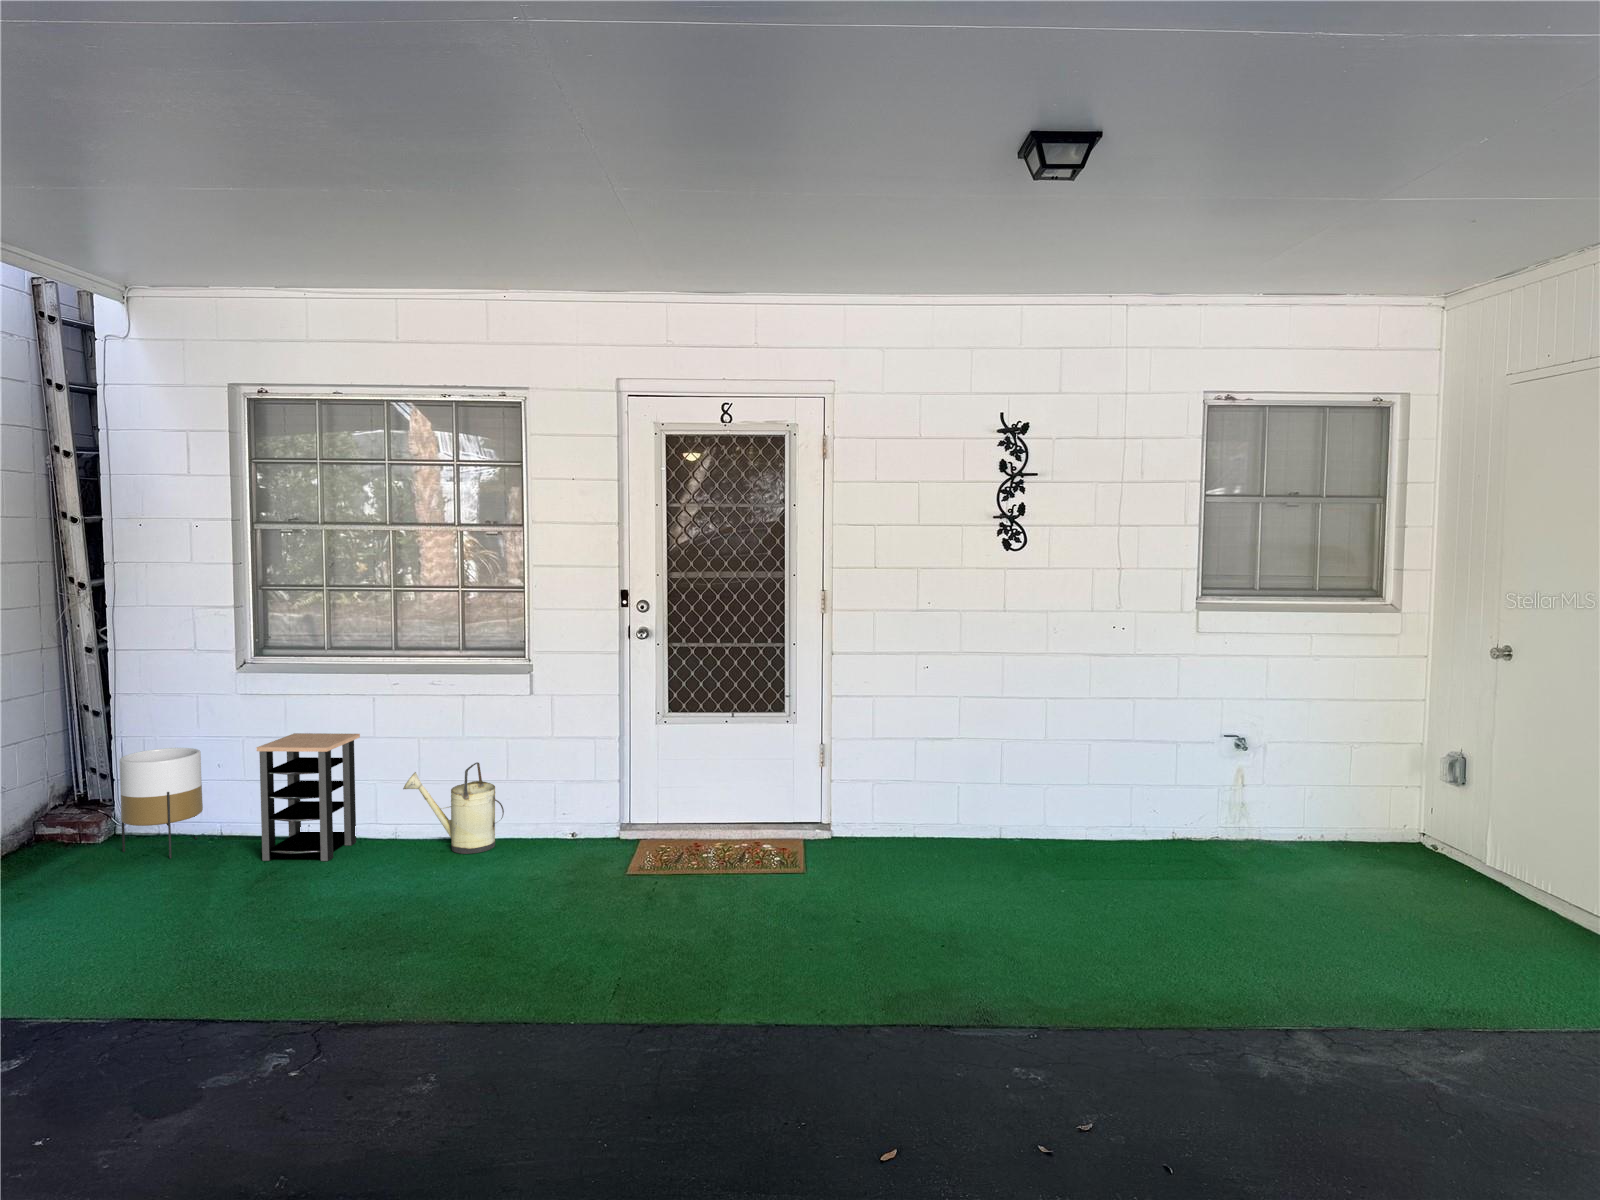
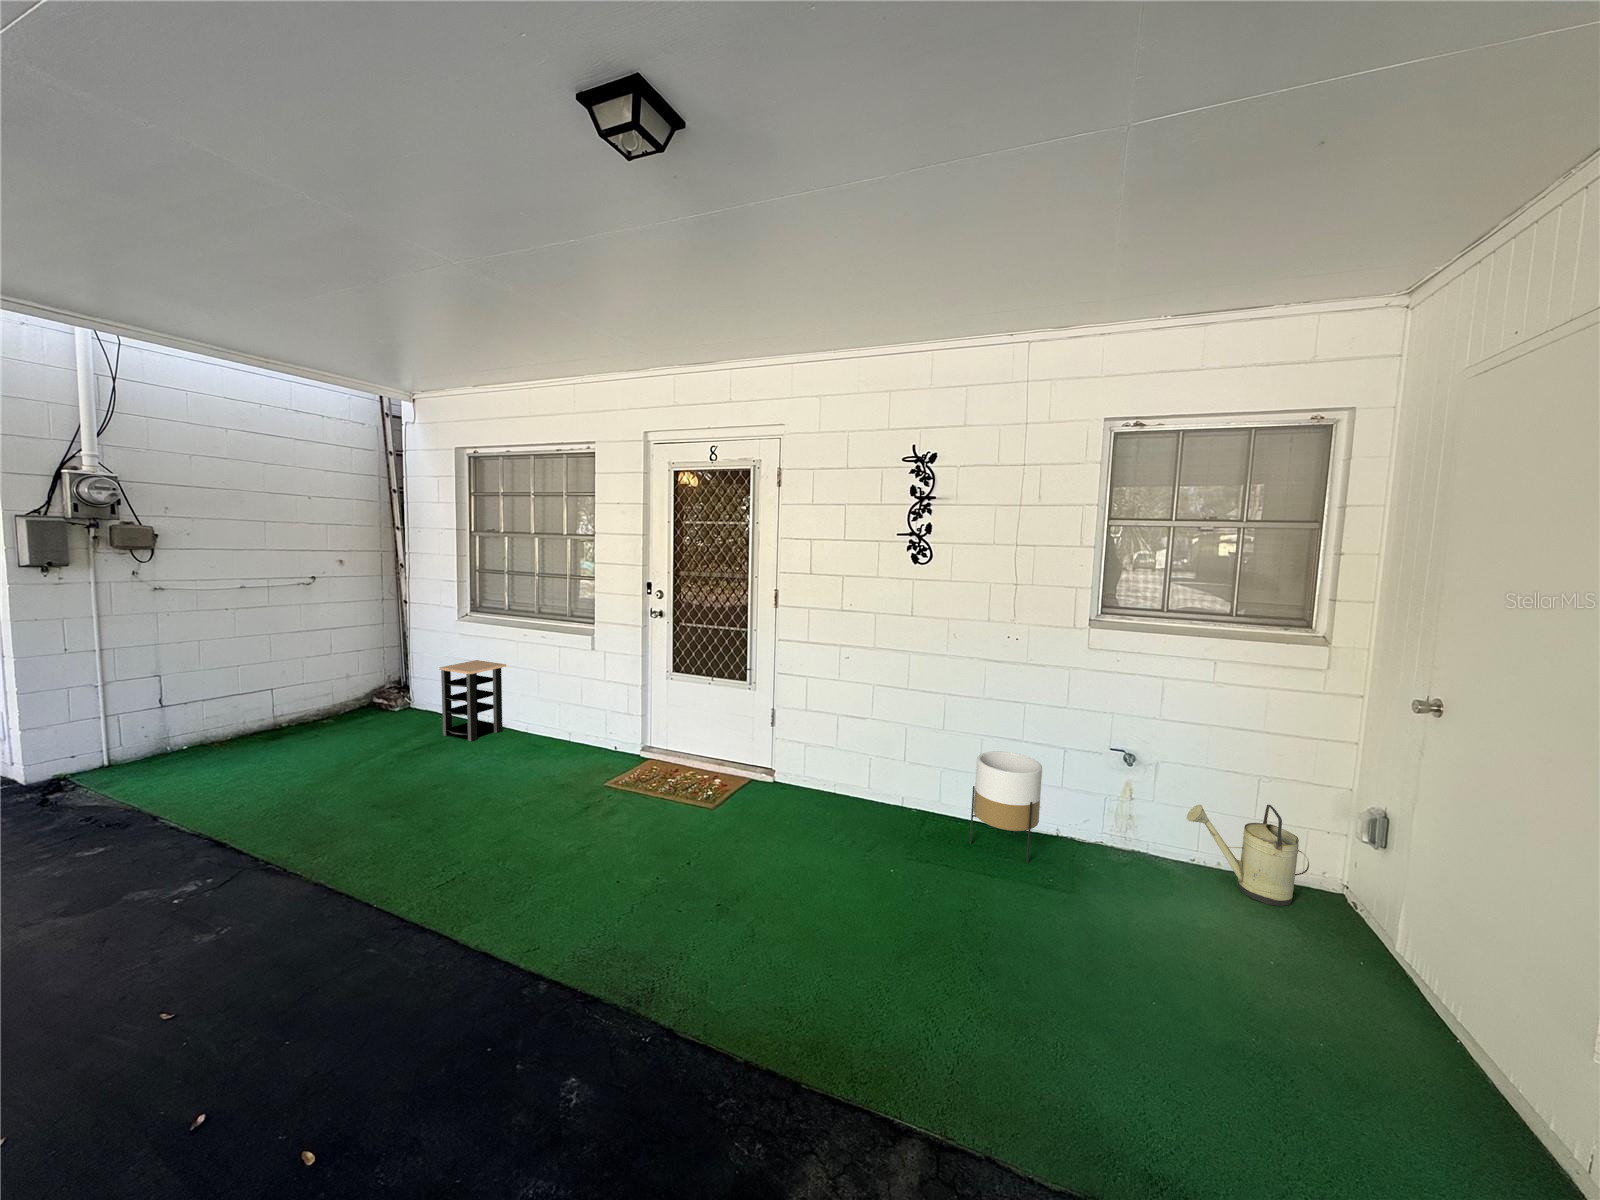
planter: present [119,748,203,858] -> present [970,751,1042,863]
watering can: present [403,762,504,854] -> present [1187,805,1309,906]

